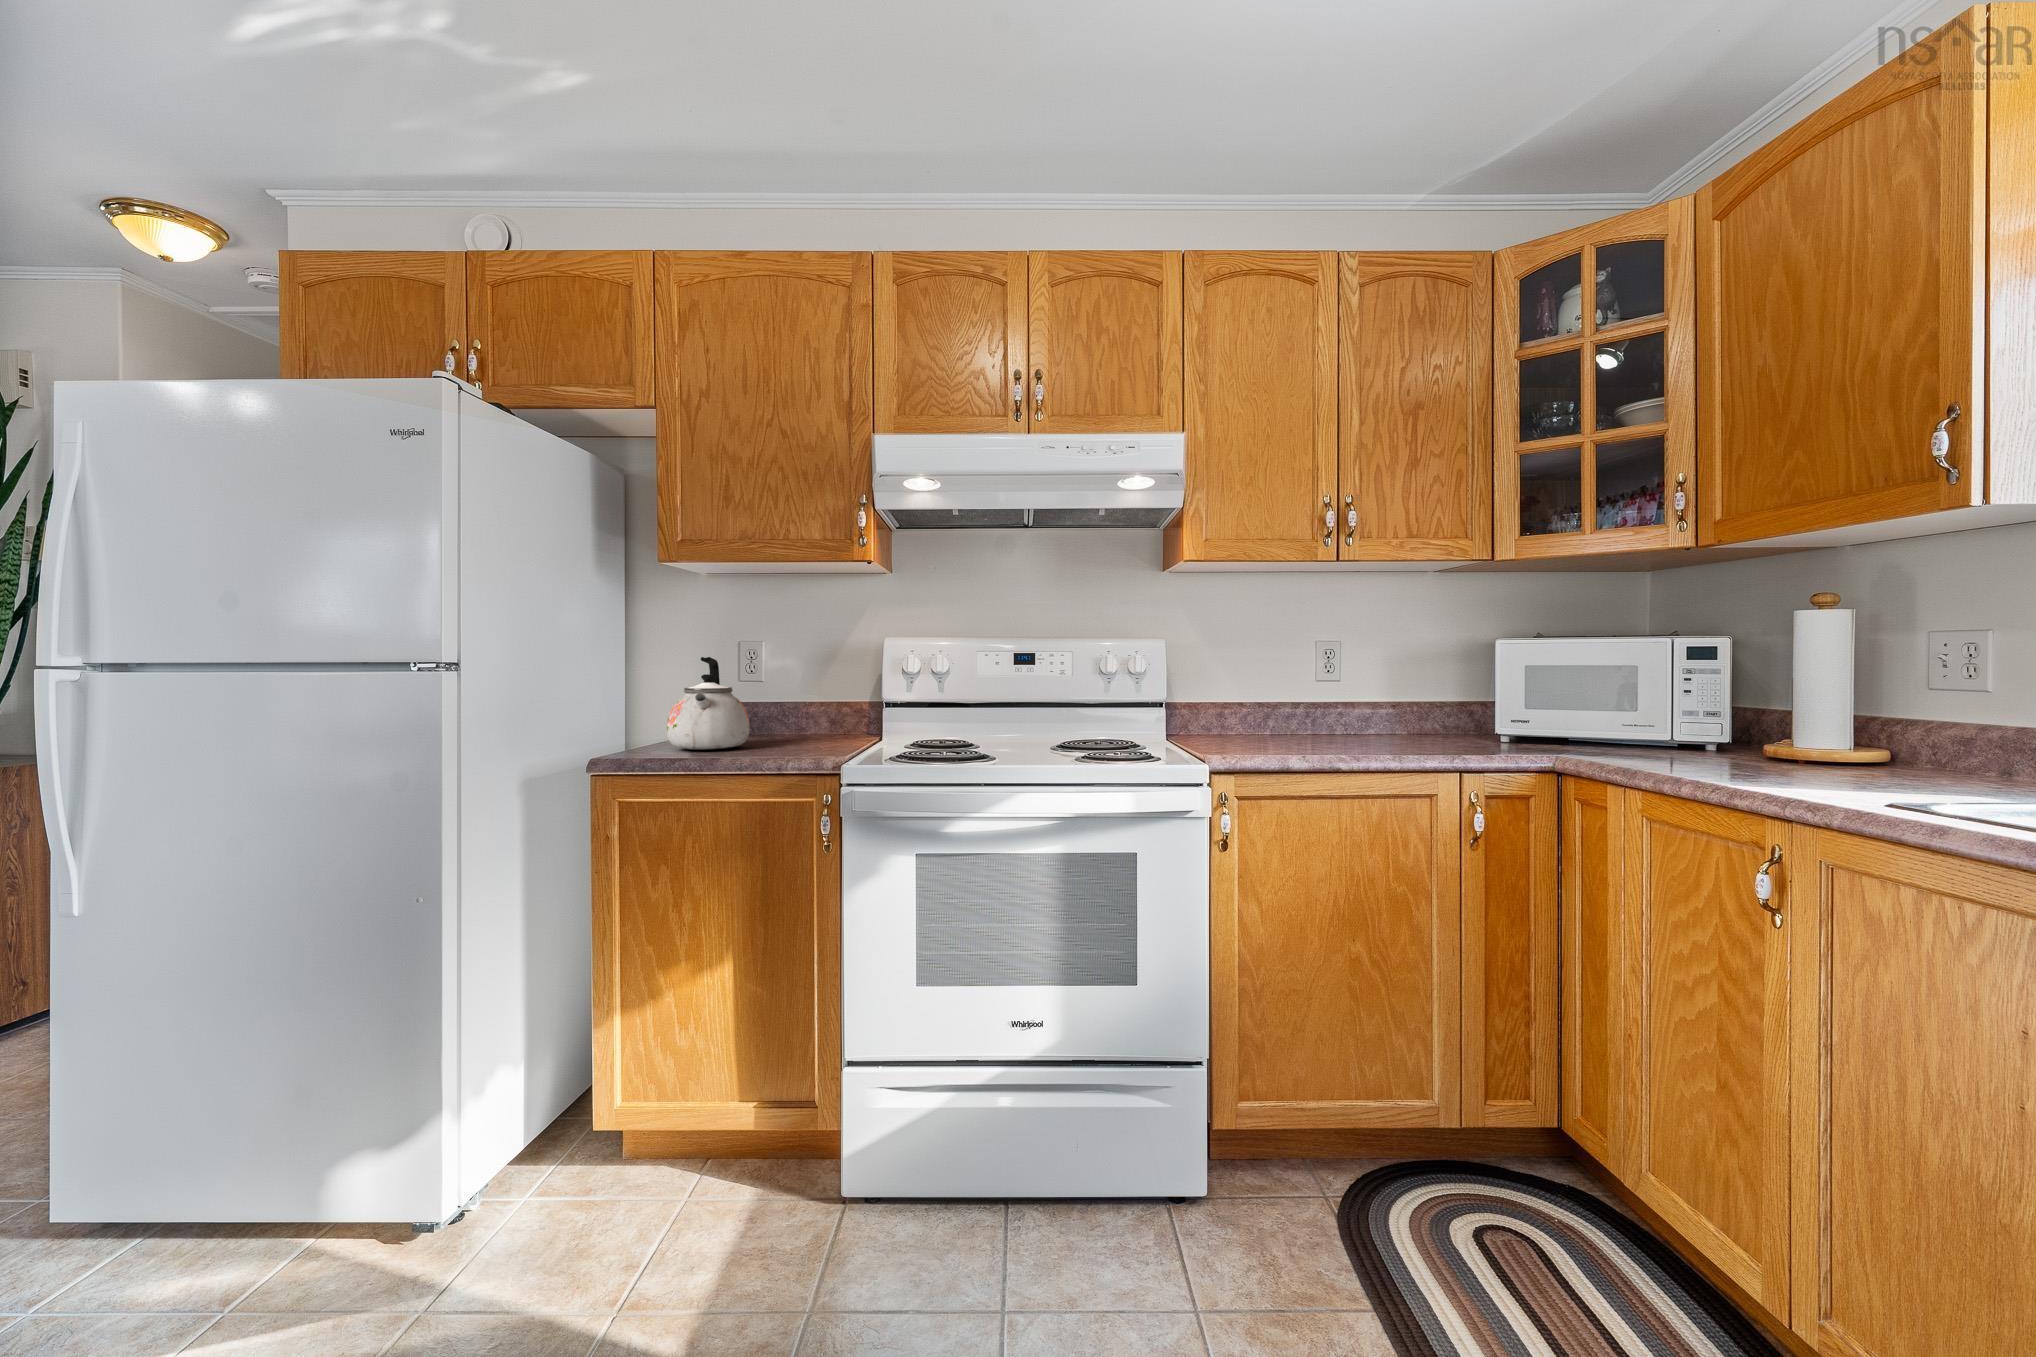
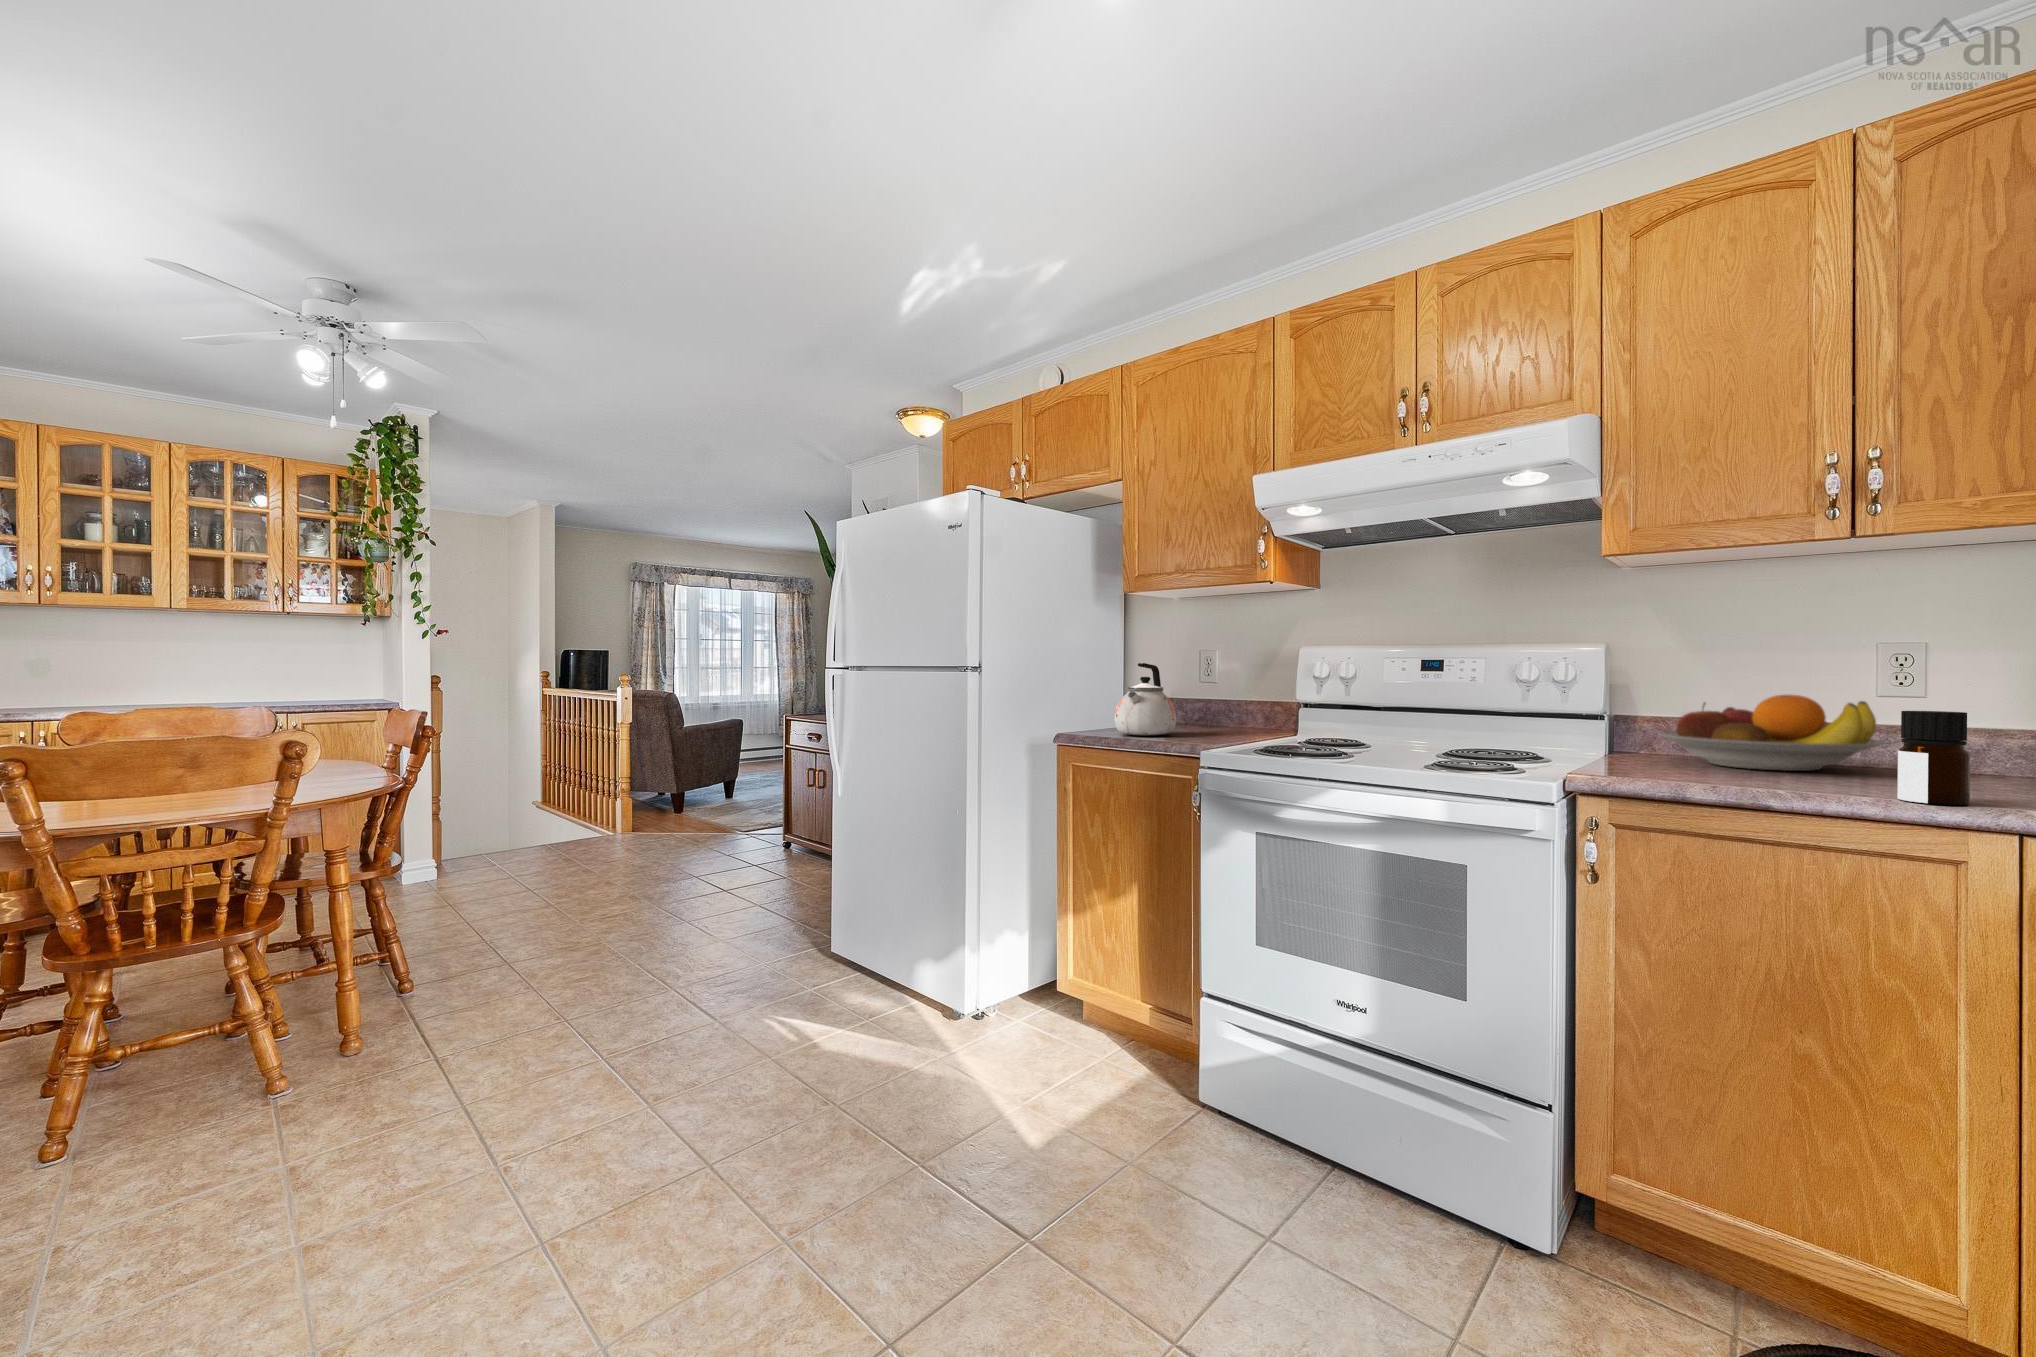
fruit bowl: none [1210,682,1351,743] -> present [1658,695,1883,771]
bottle: none [1409,693,1448,760] -> present [1898,711,1970,805]

